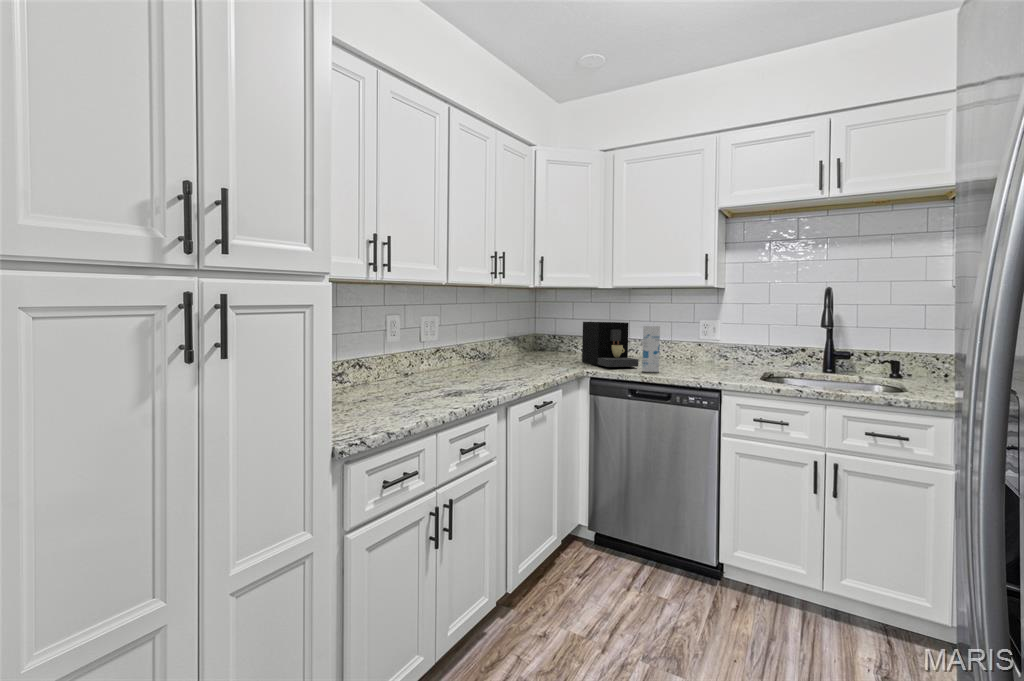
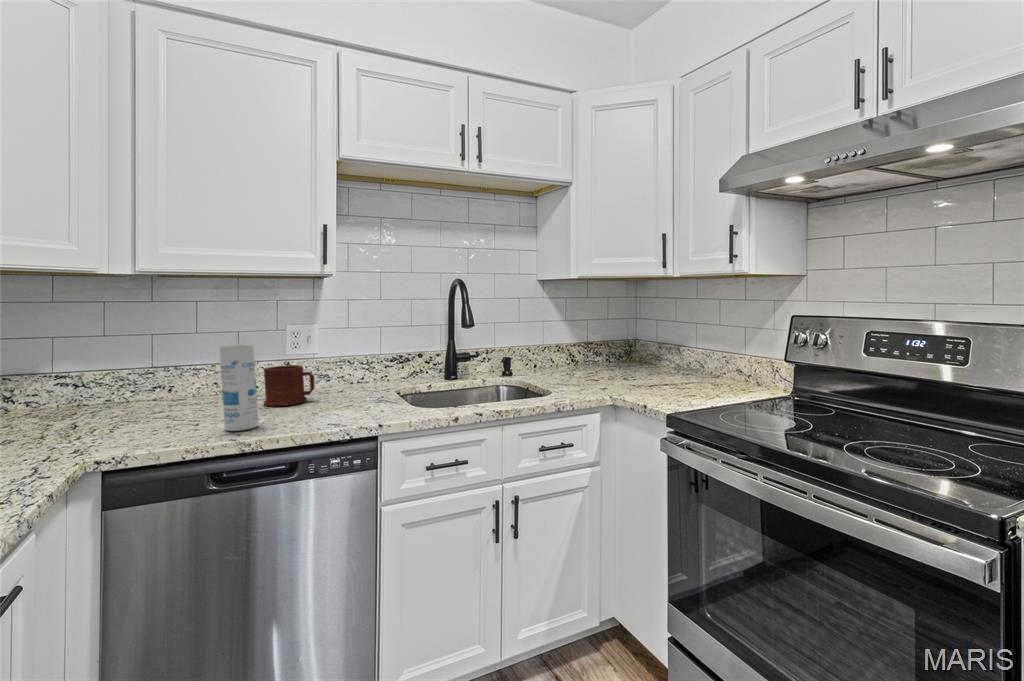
coffee maker: present [582,322,639,367] -> none [42,340,207,438]
mug: none [674,344,706,368] -> present [264,365,315,406]

